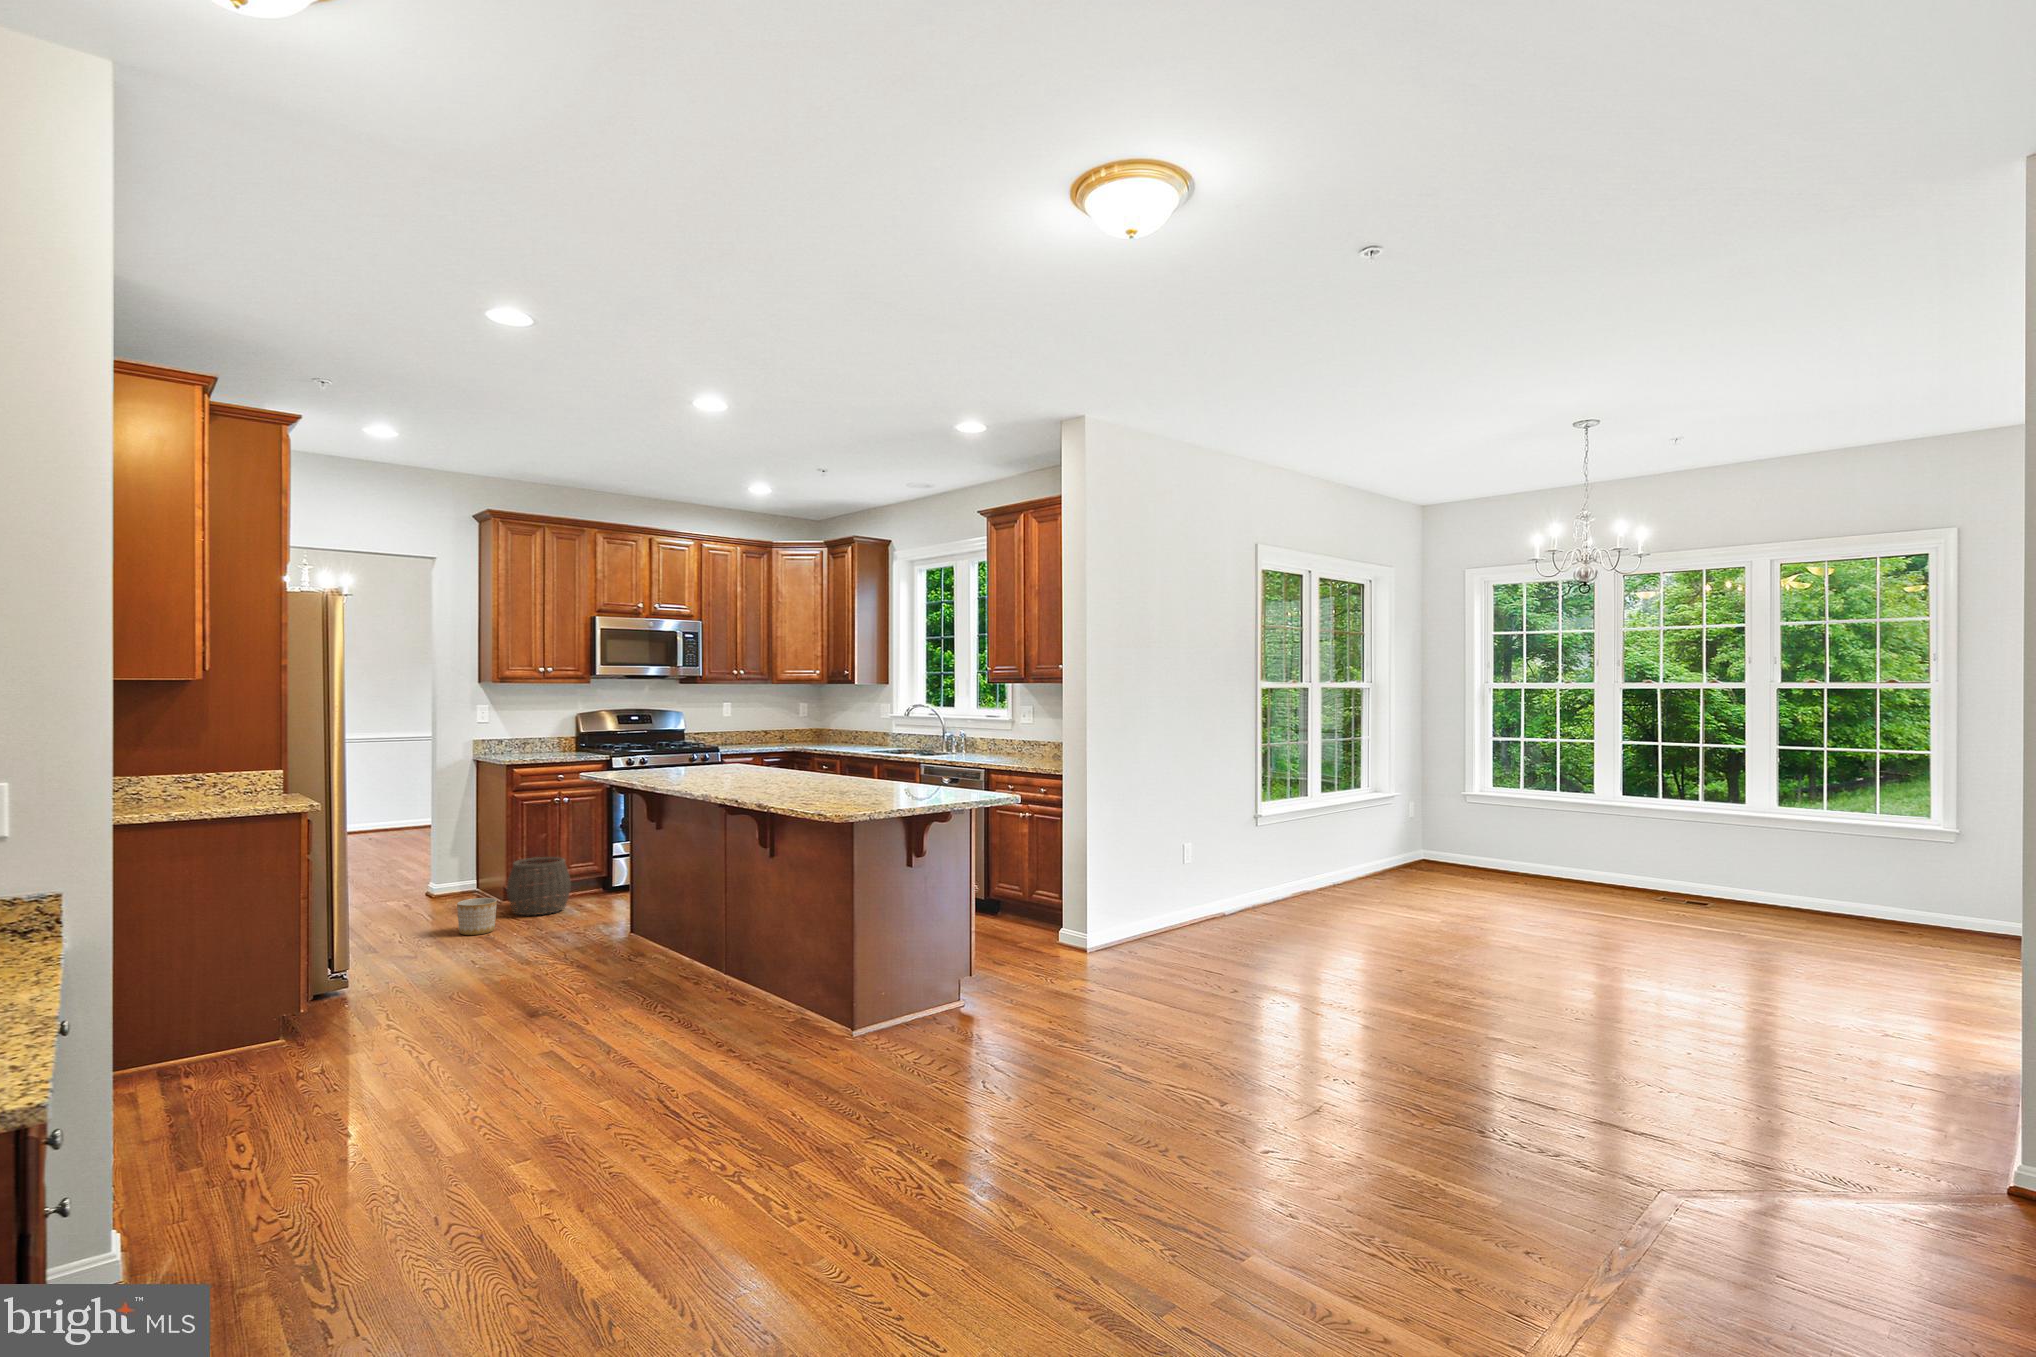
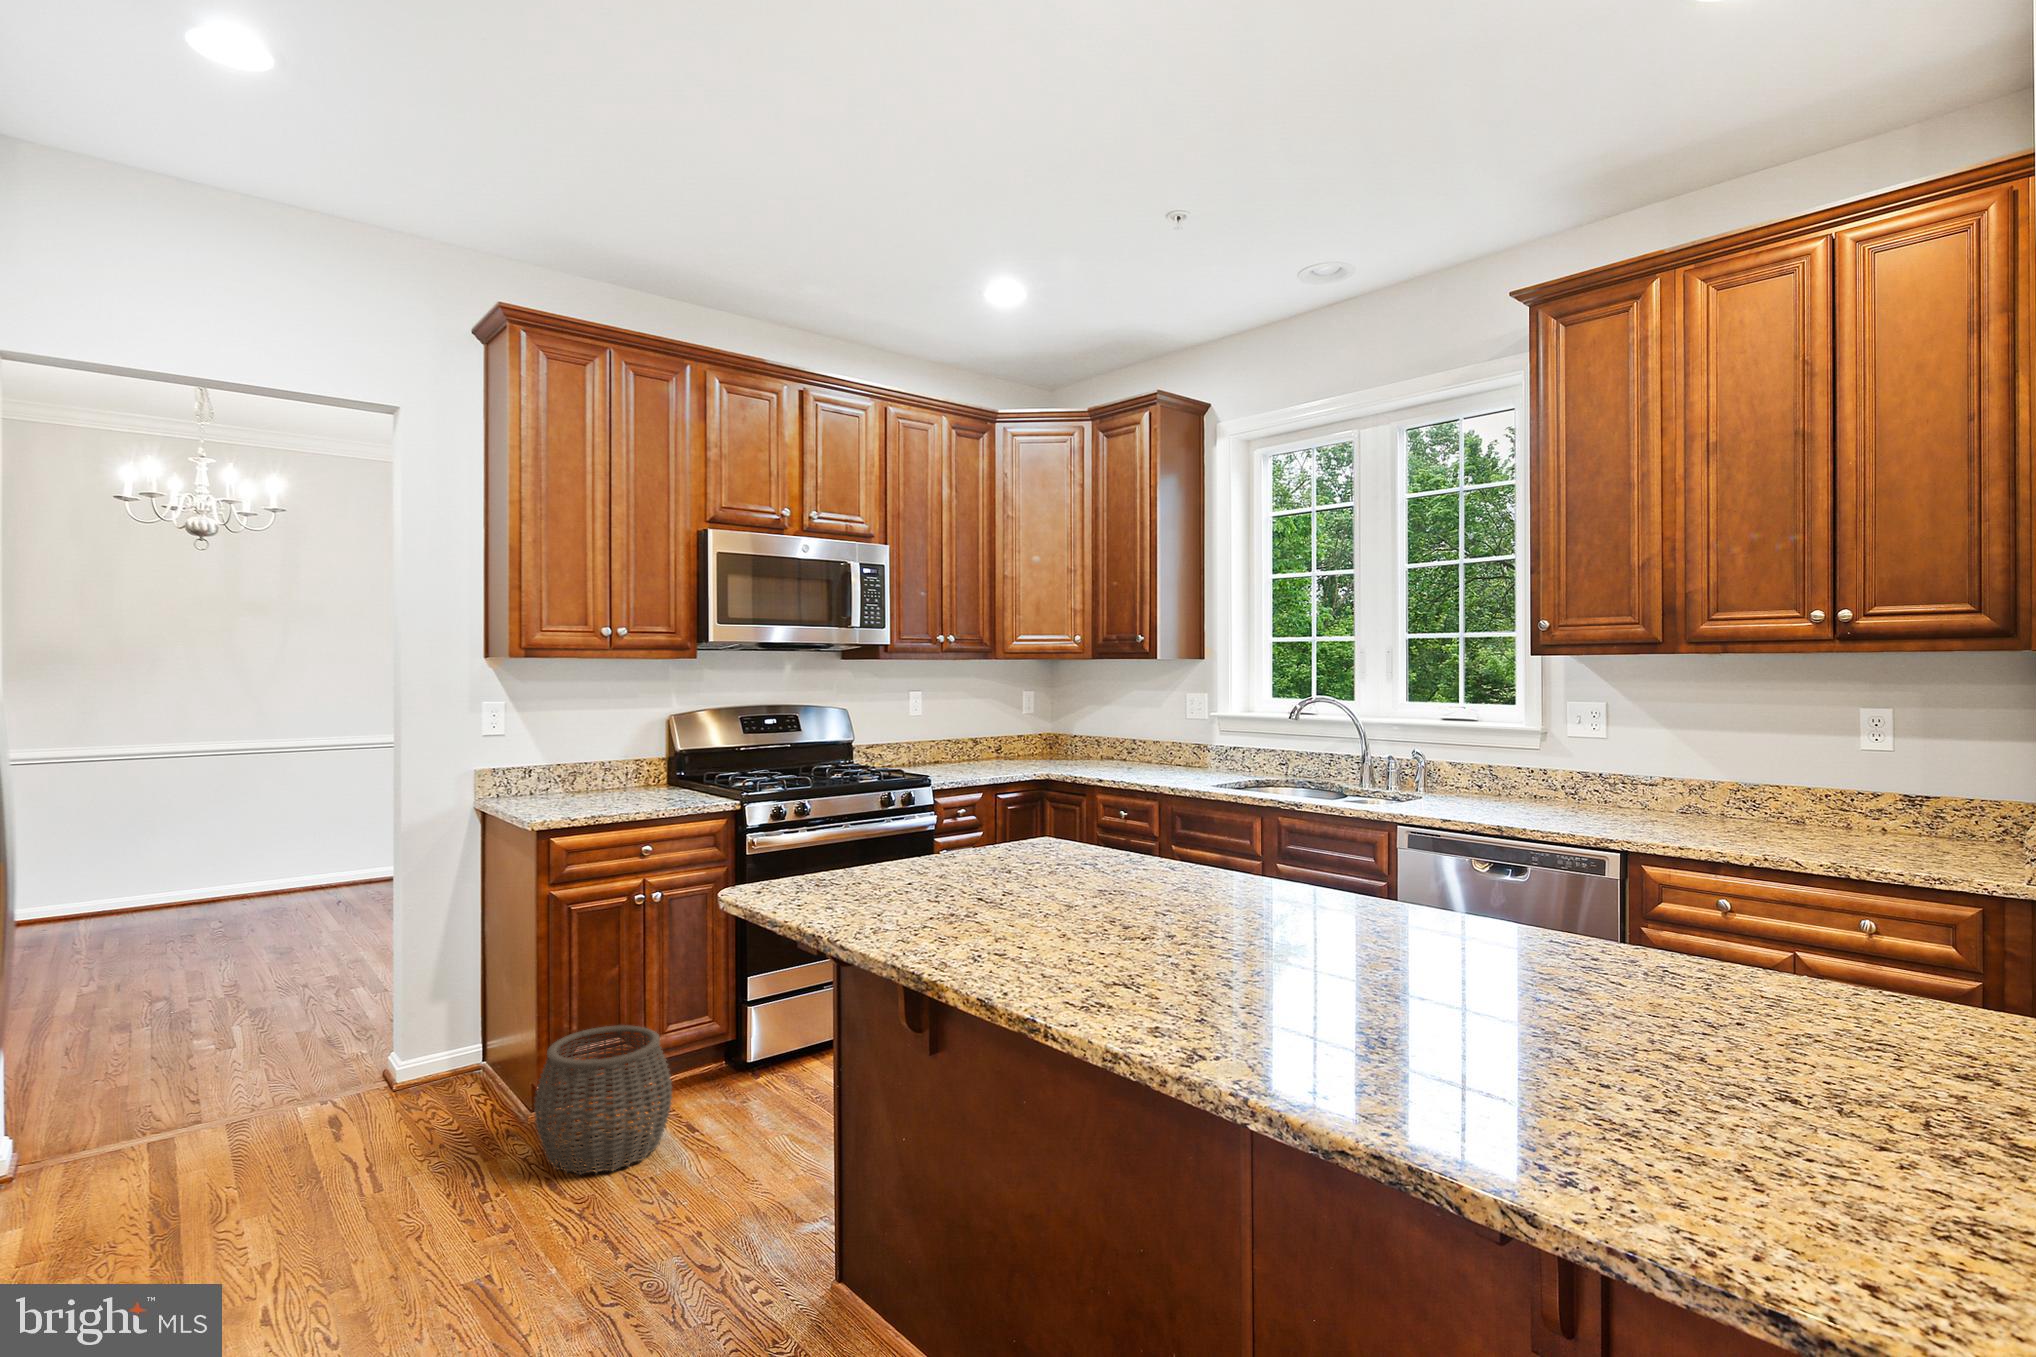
planter: present [457,898,497,935] -> none [408,1163,506,1275]

